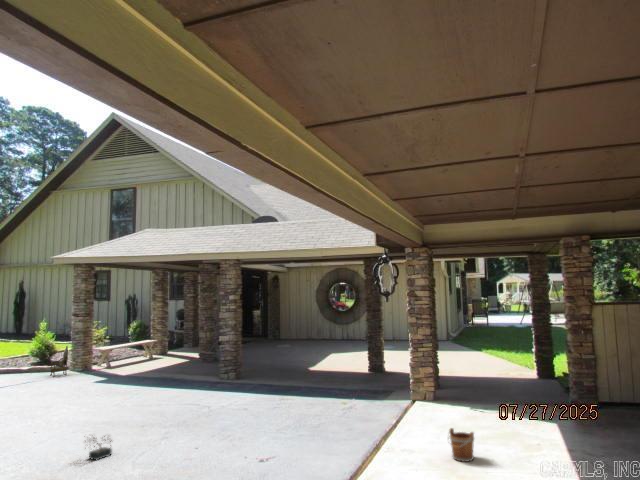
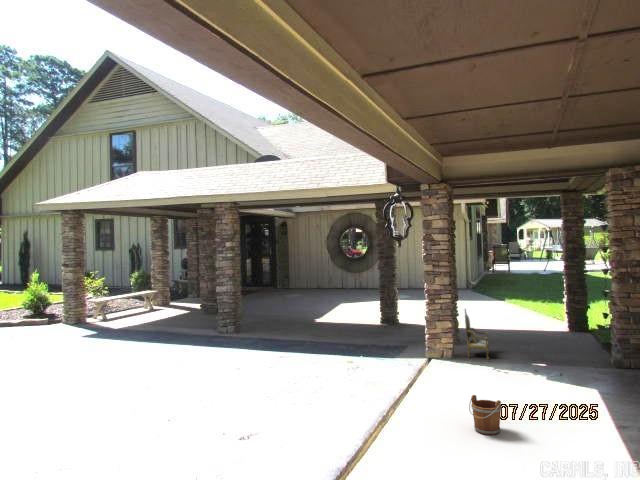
armchair: present [50,346,68,377] -> present [465,309,489,359]
decorative plant: present [85,436,112,460] -> none [46,400,82,430]

